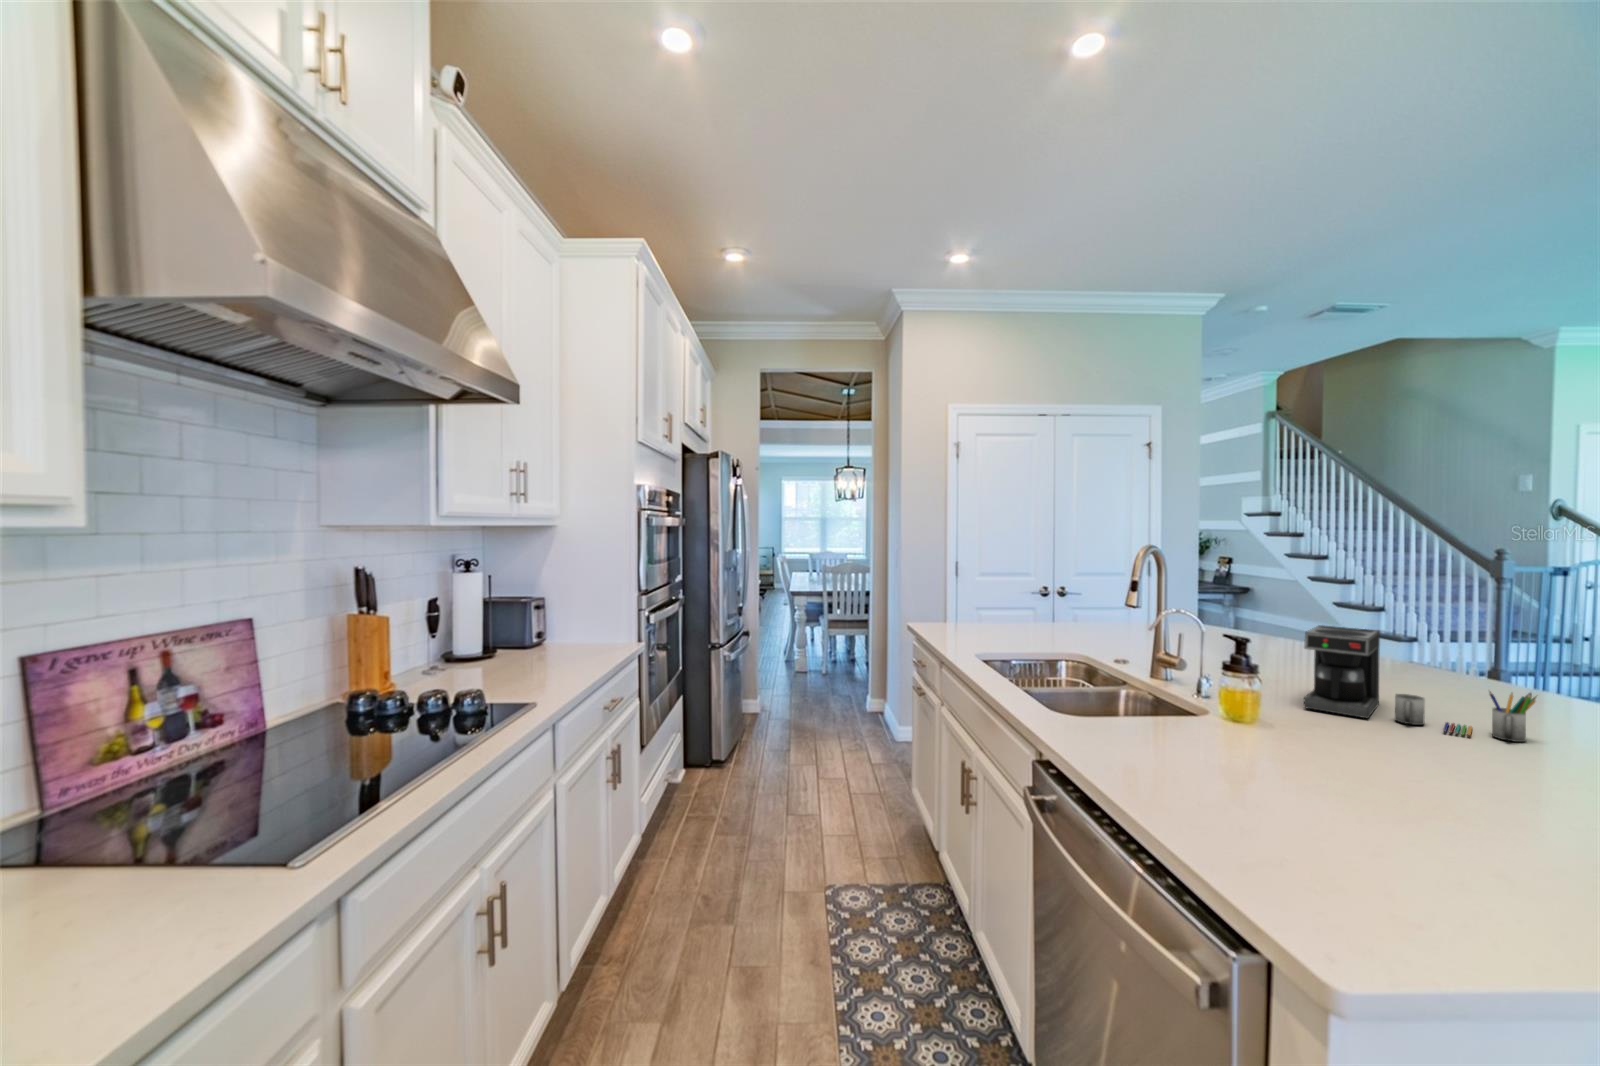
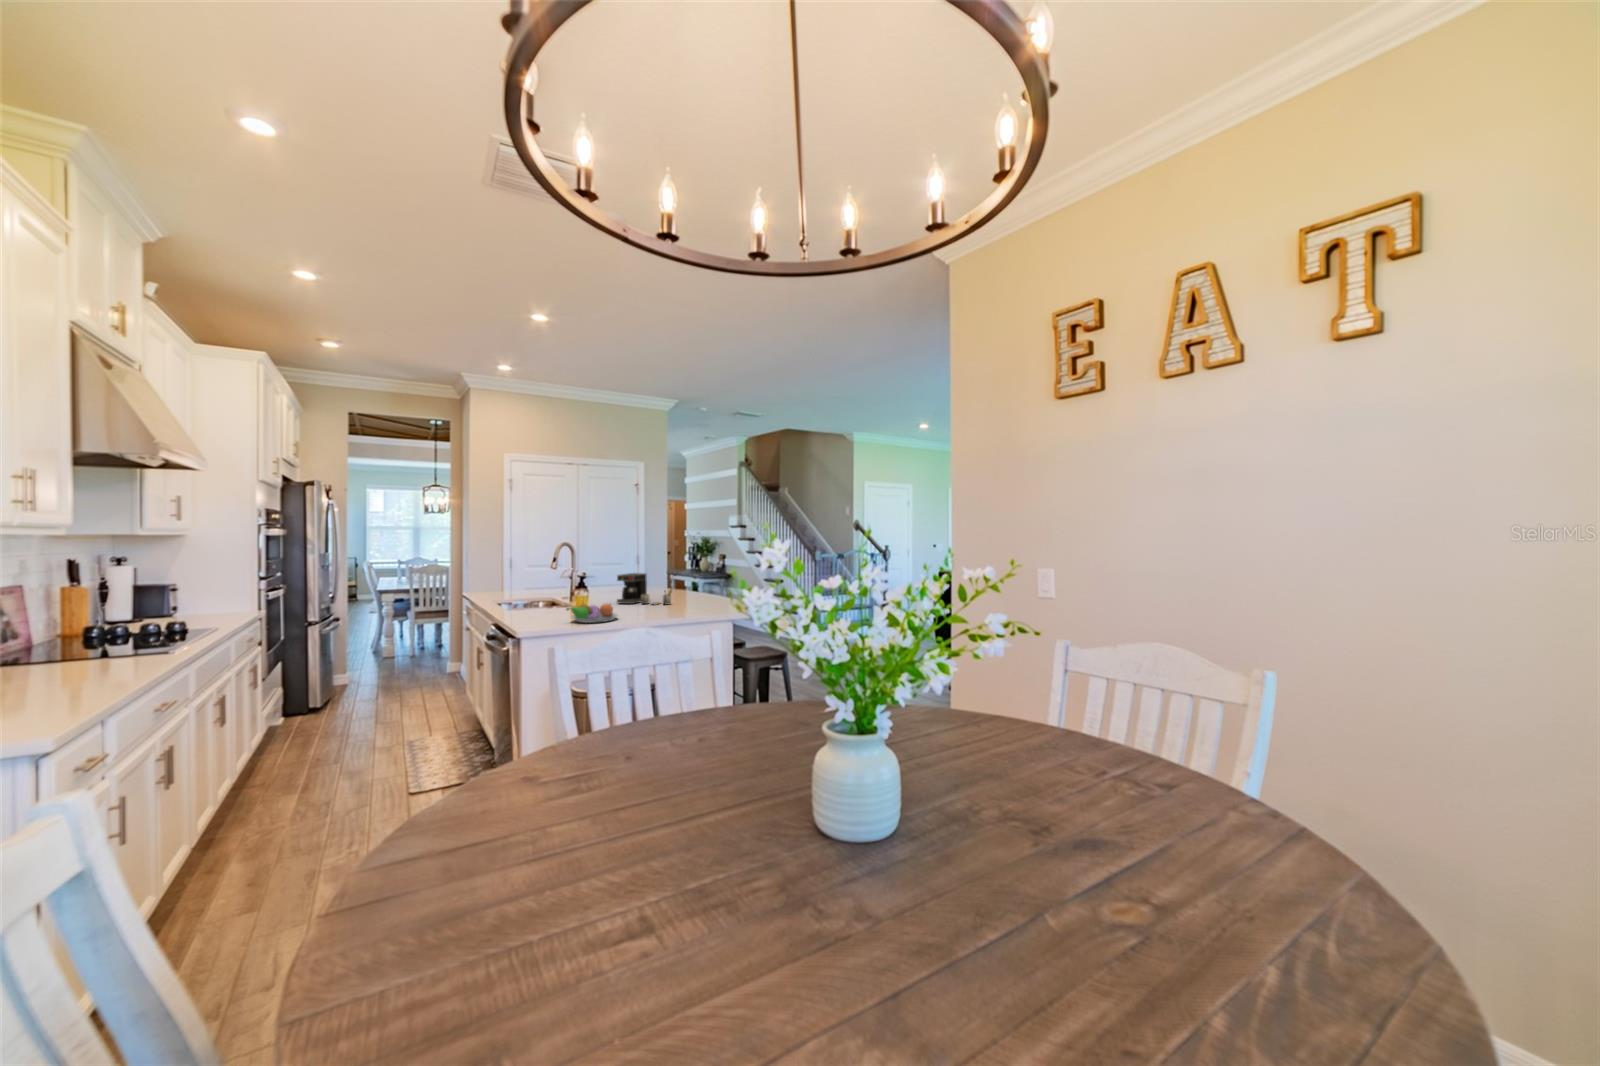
fruit bowl: none [1294,742,1512,852] -> present [566,604,617,623]

